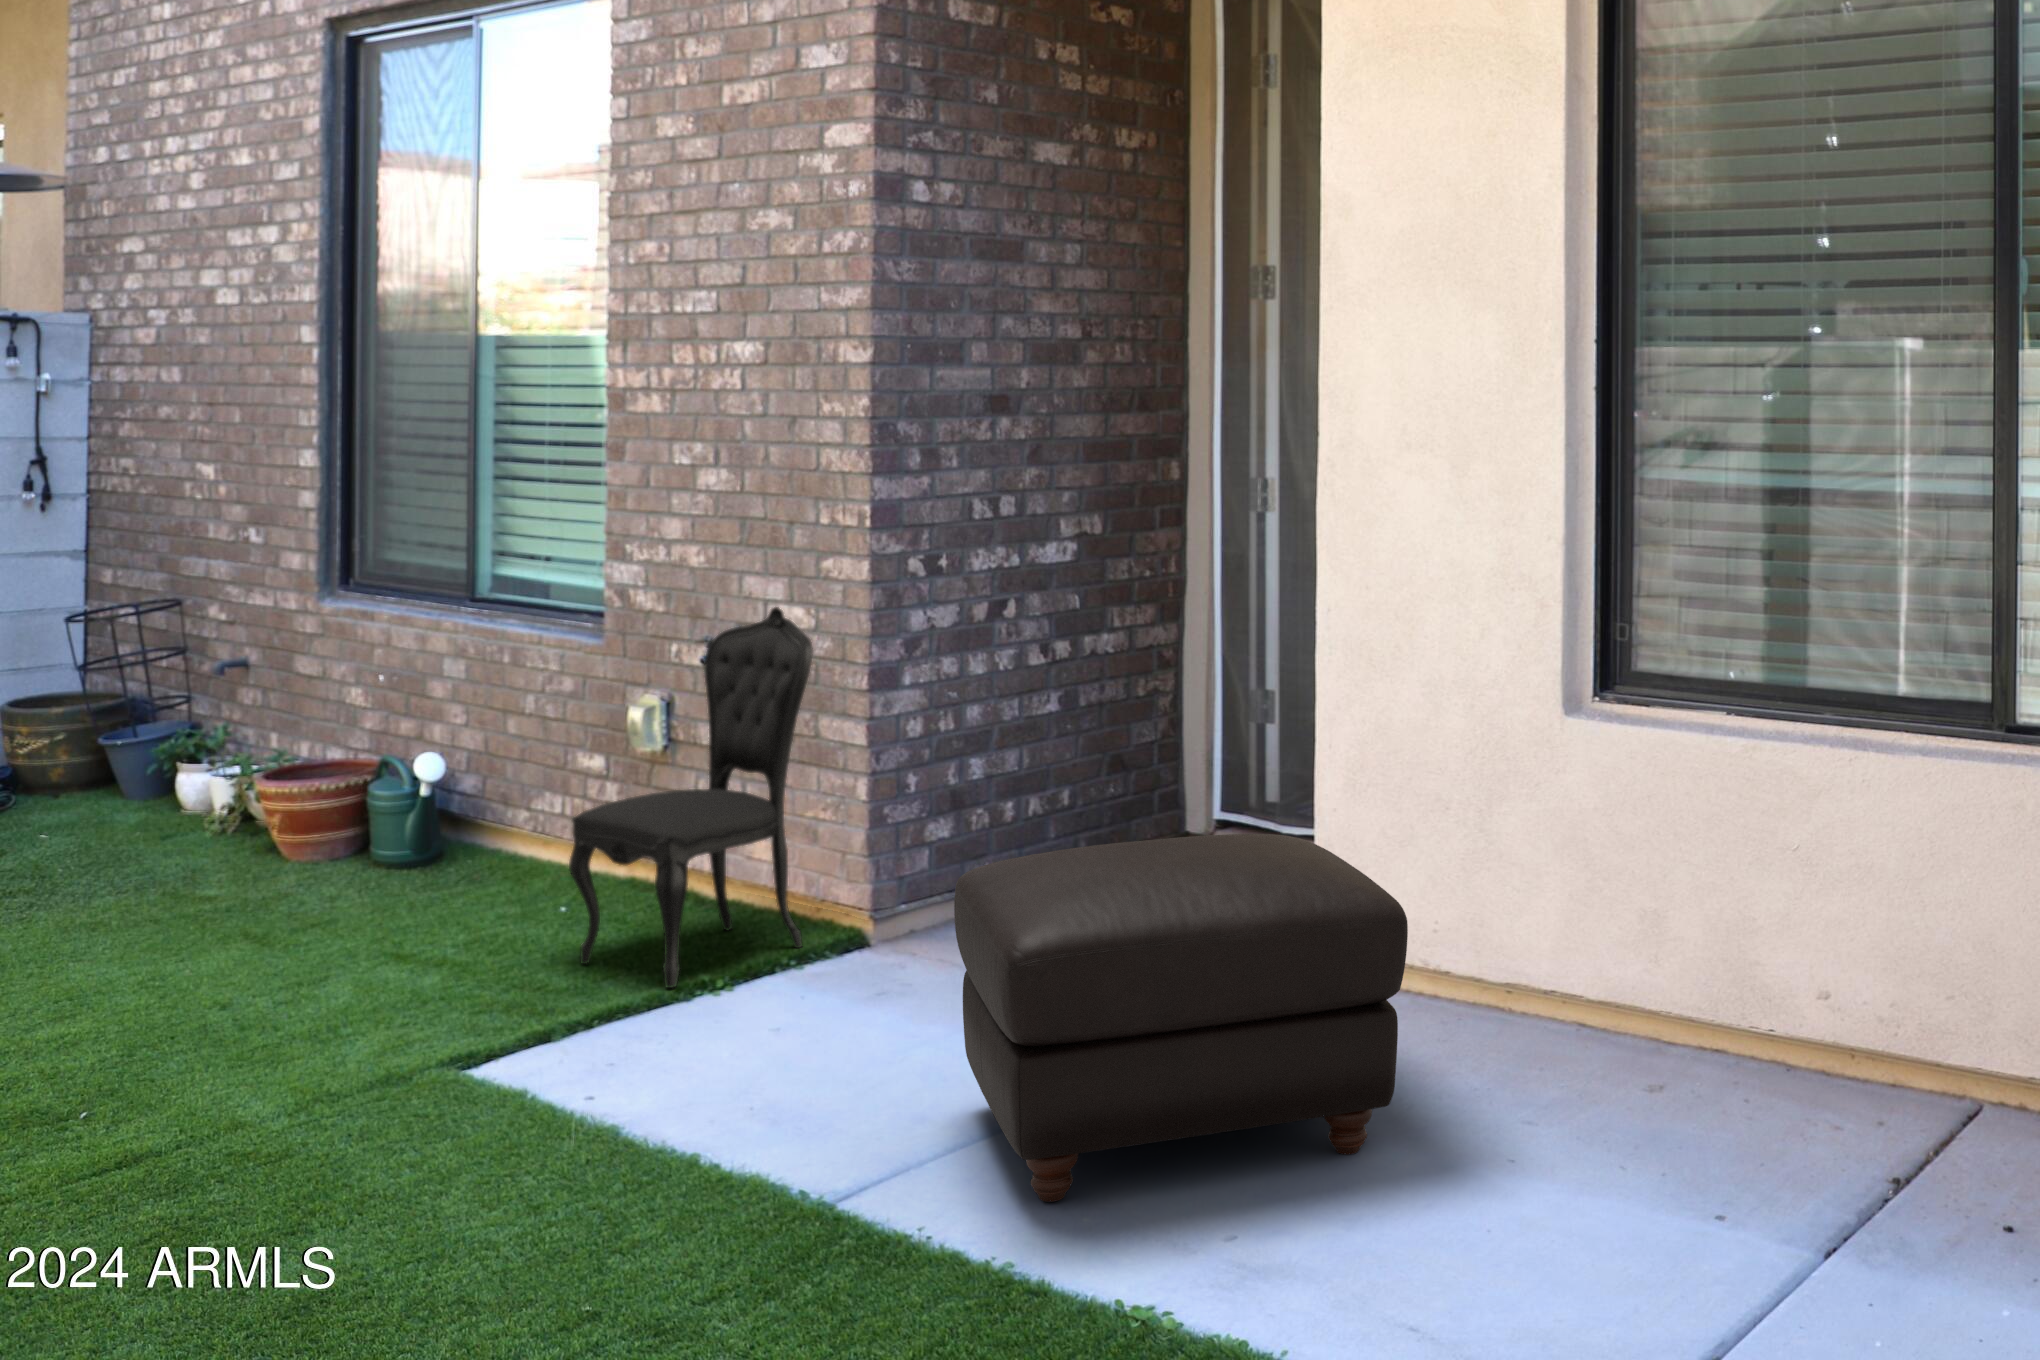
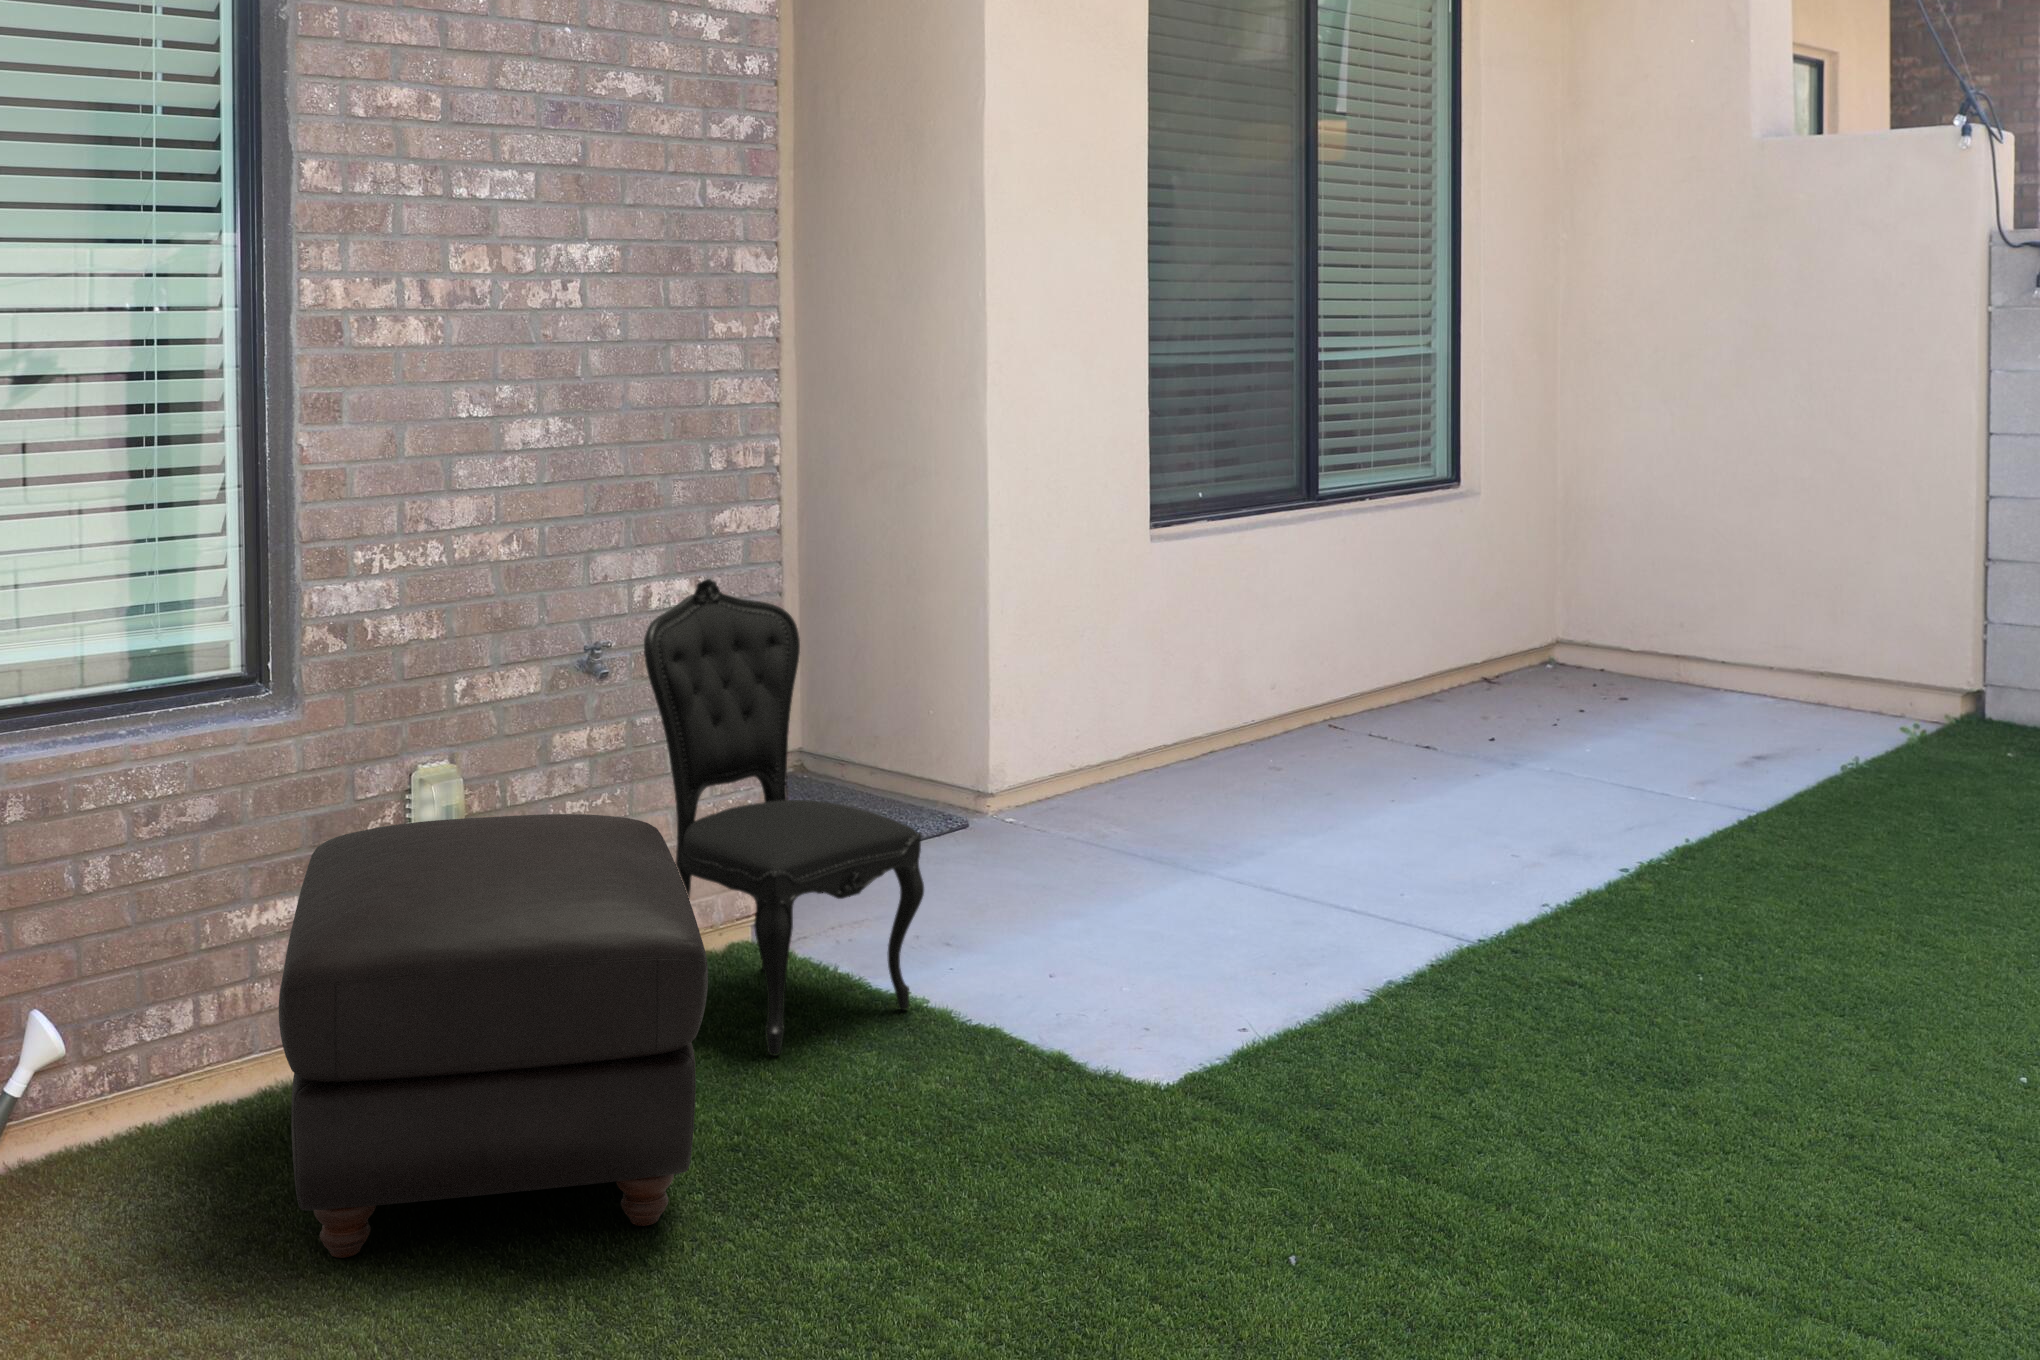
ottoman: present [954,834,1408,1202] -> present [279,814,708,1258]

